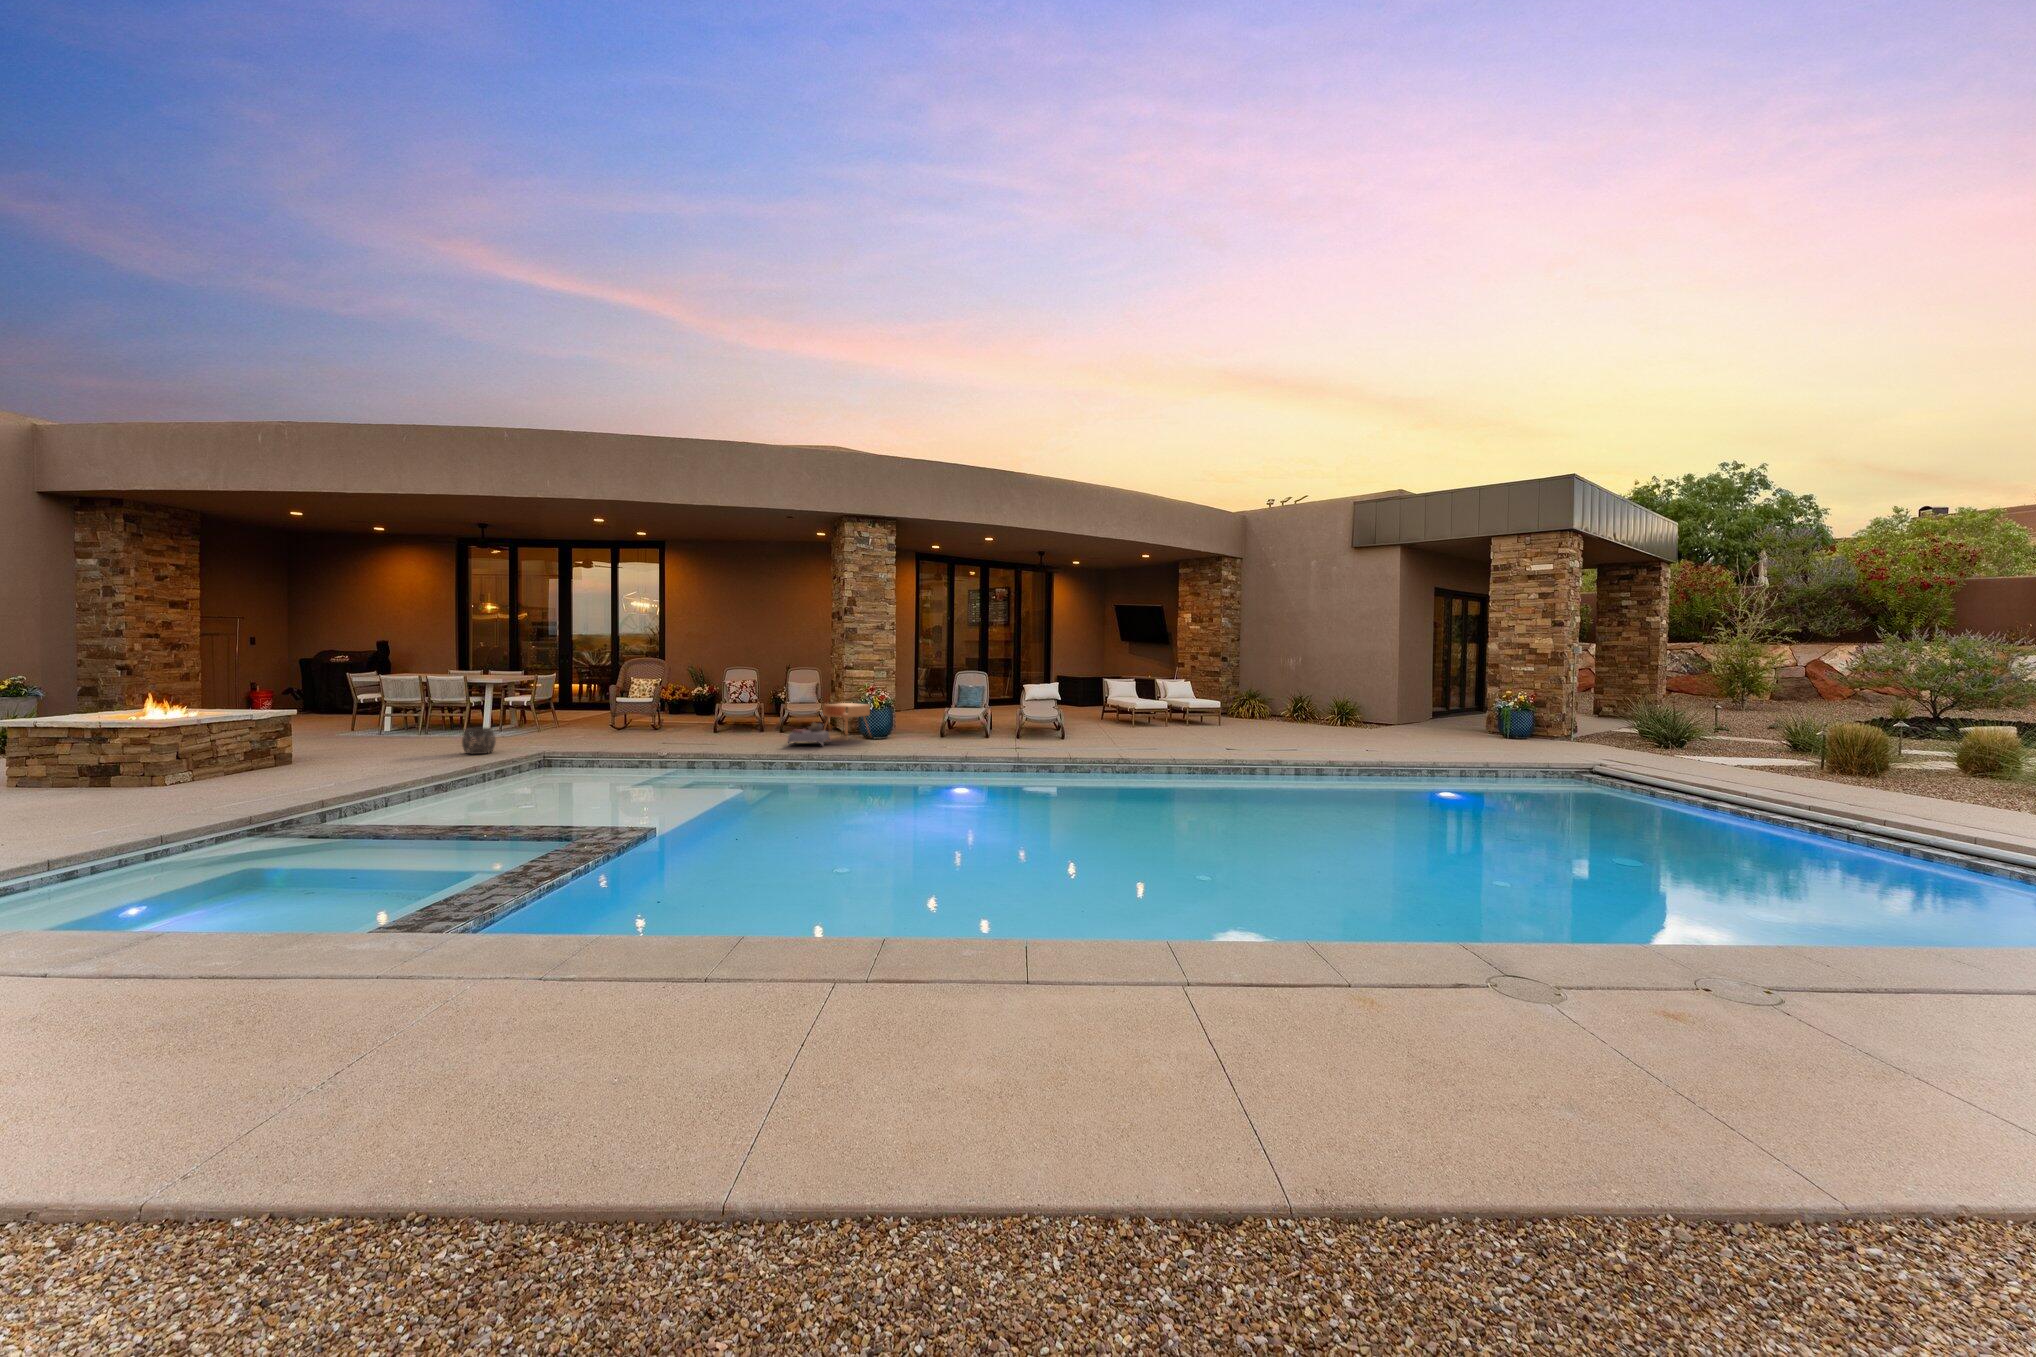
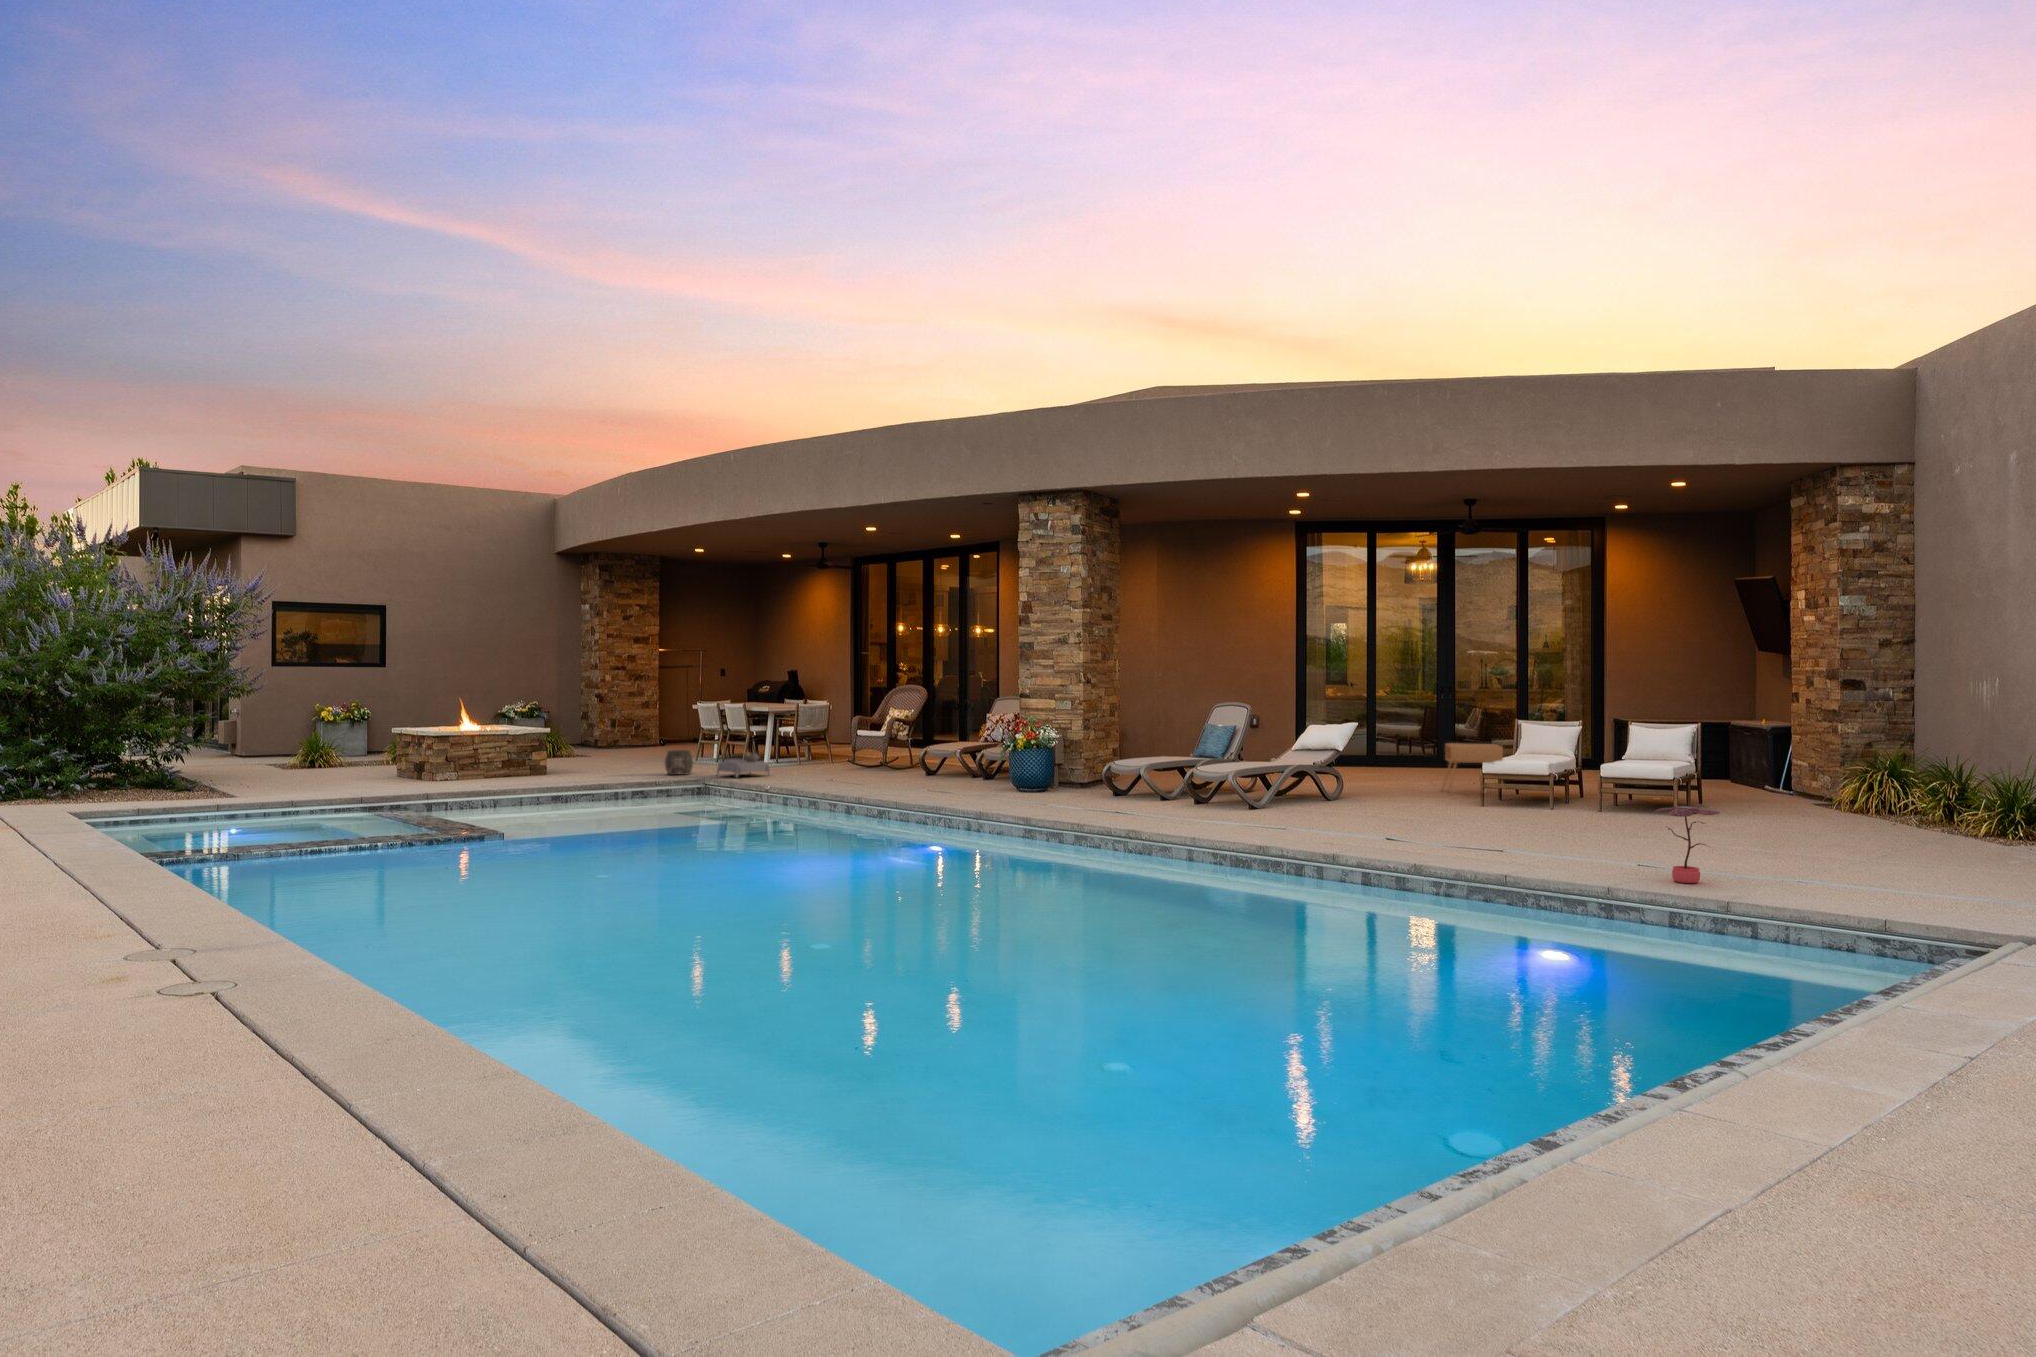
side table: present [823,703,870,735] -> present [1443,743,1505,793]
ottoman: present [788,723,830,746] -> present [717,752,770,777]
potted plant: none [1374,724,1400,758] -> present [1654,806,1720,883]

